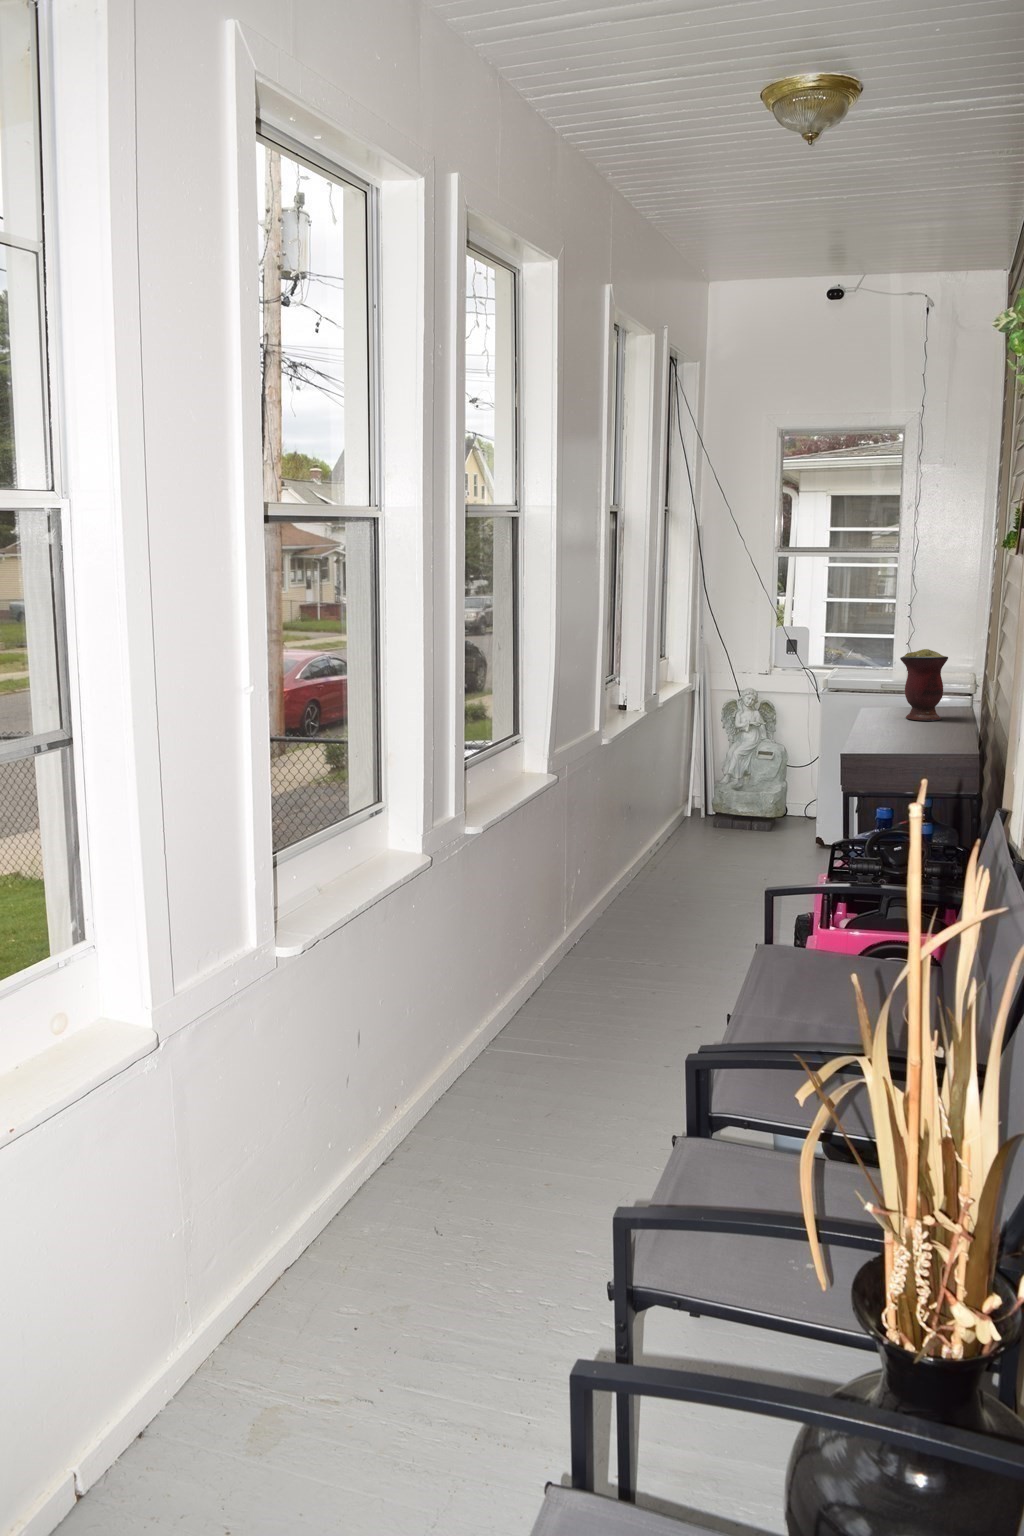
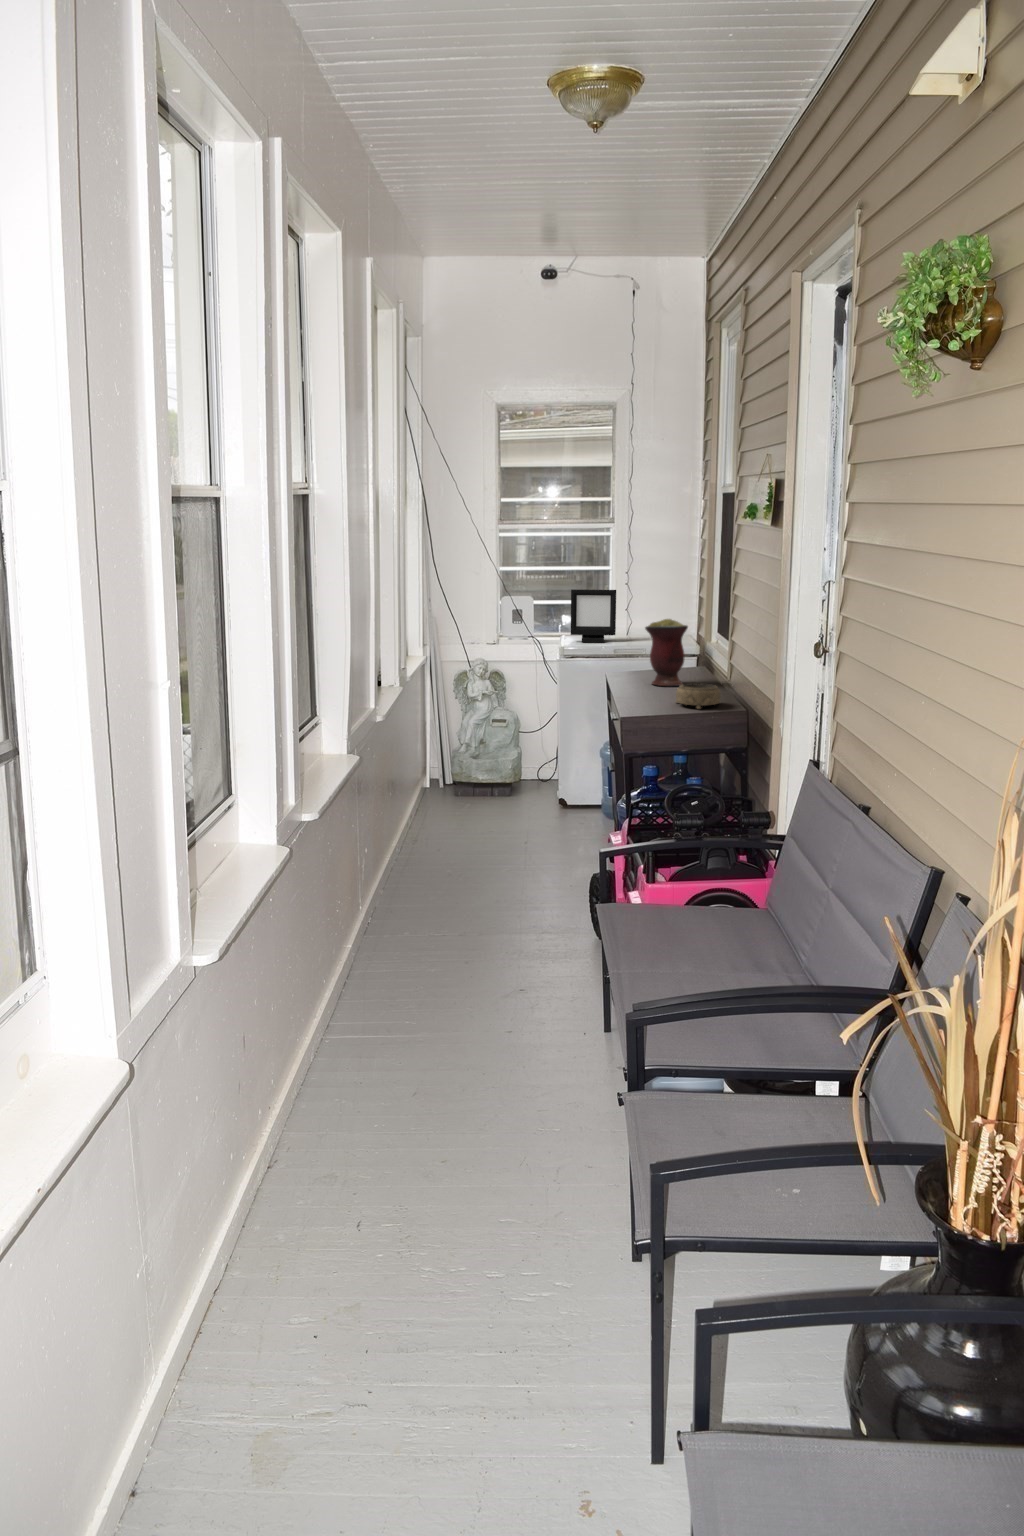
picture frame: none [846,620,897,675] -> present [571,590,616,642]
decorative bowl: none [919,718,969,745] -> present [676,683,721,709]

